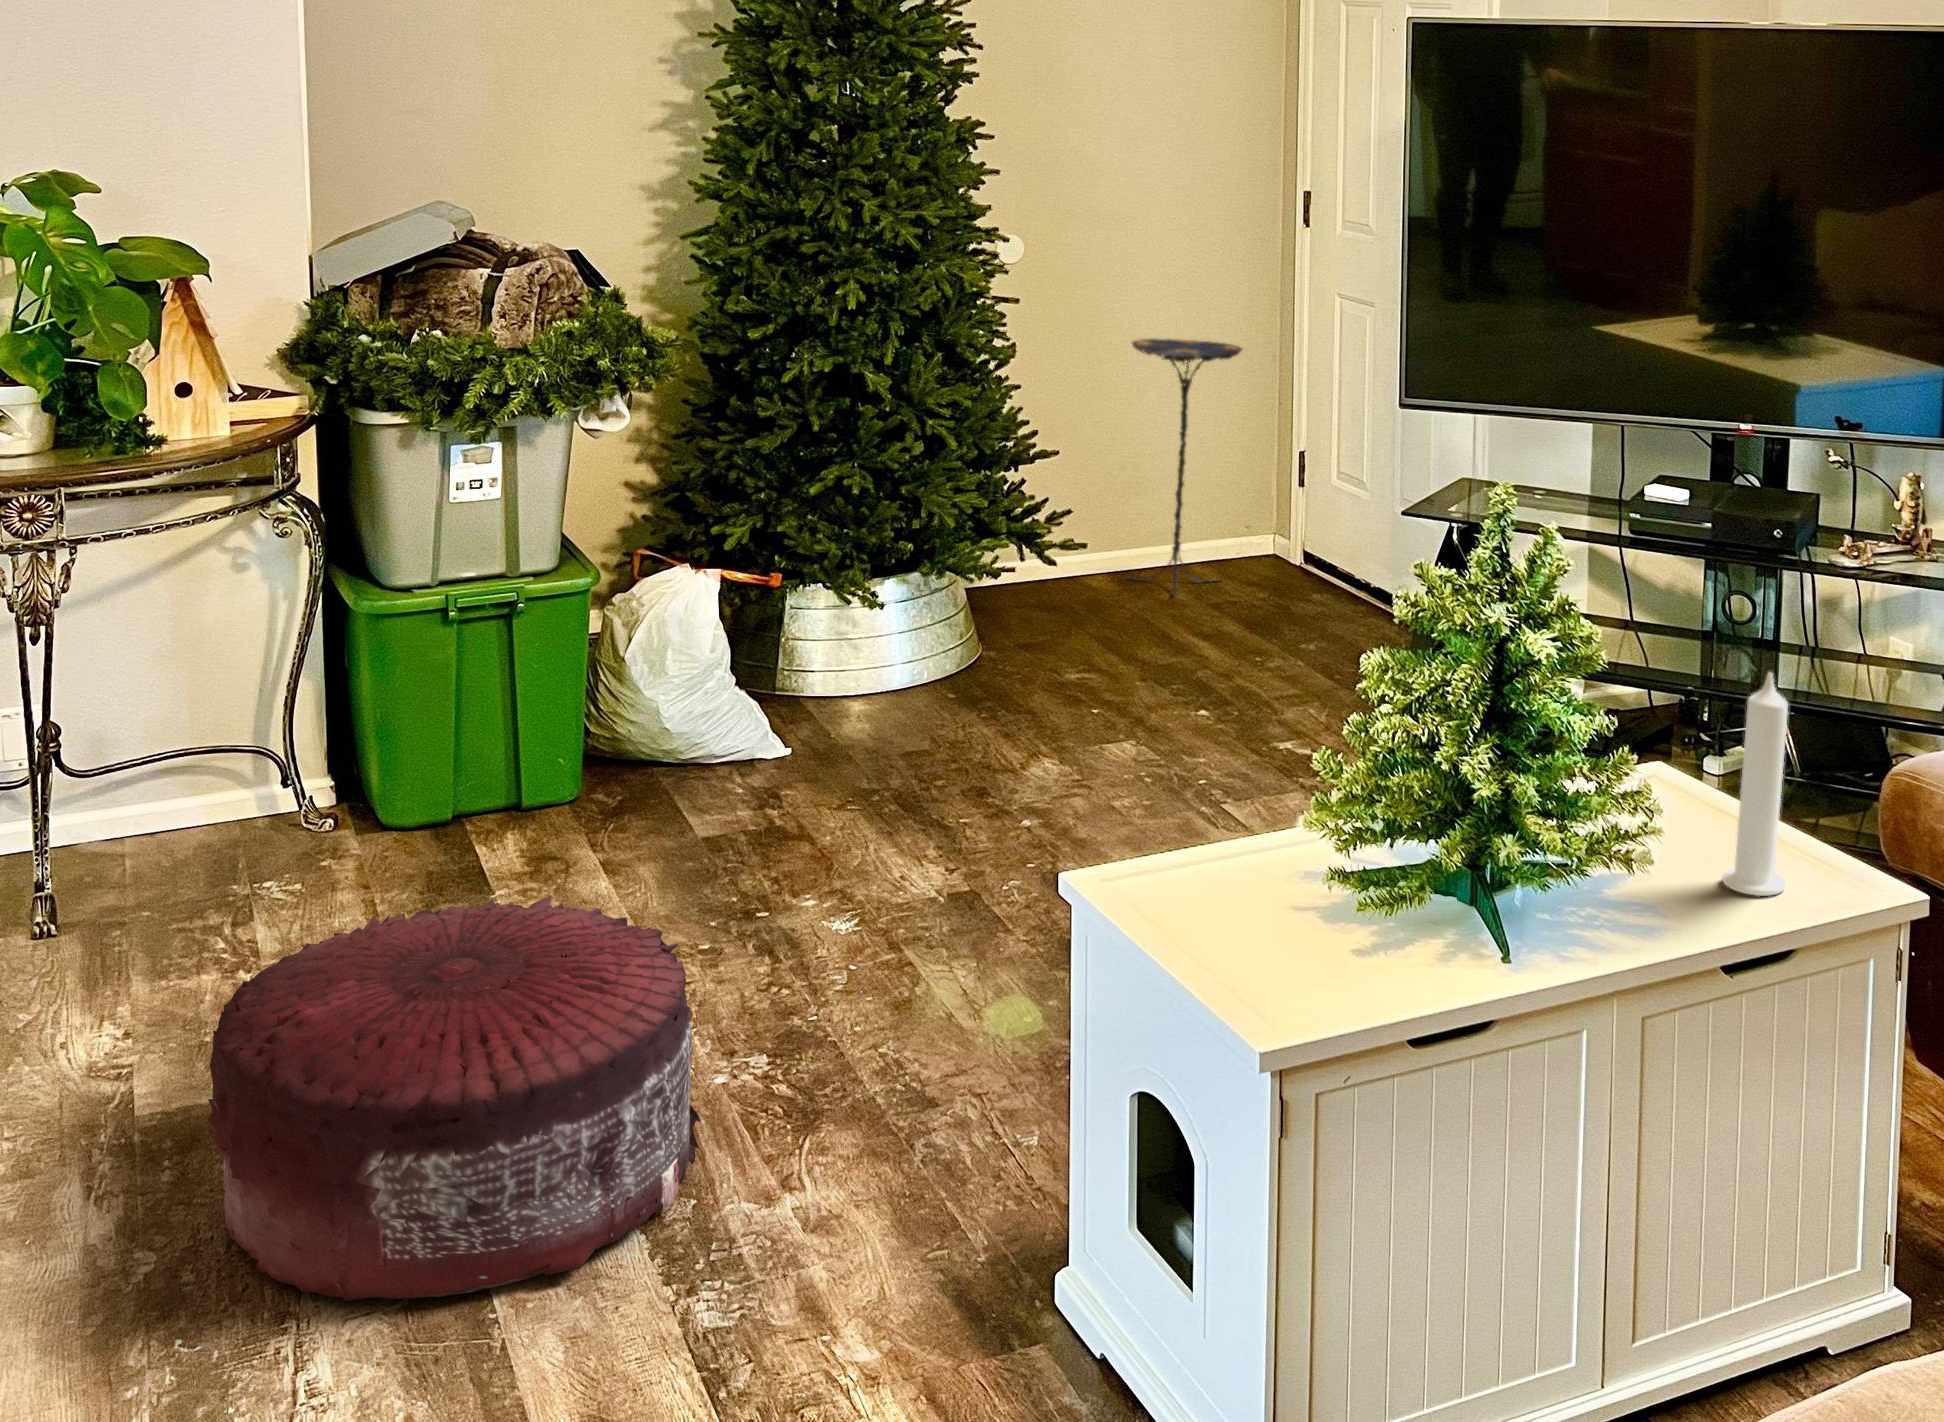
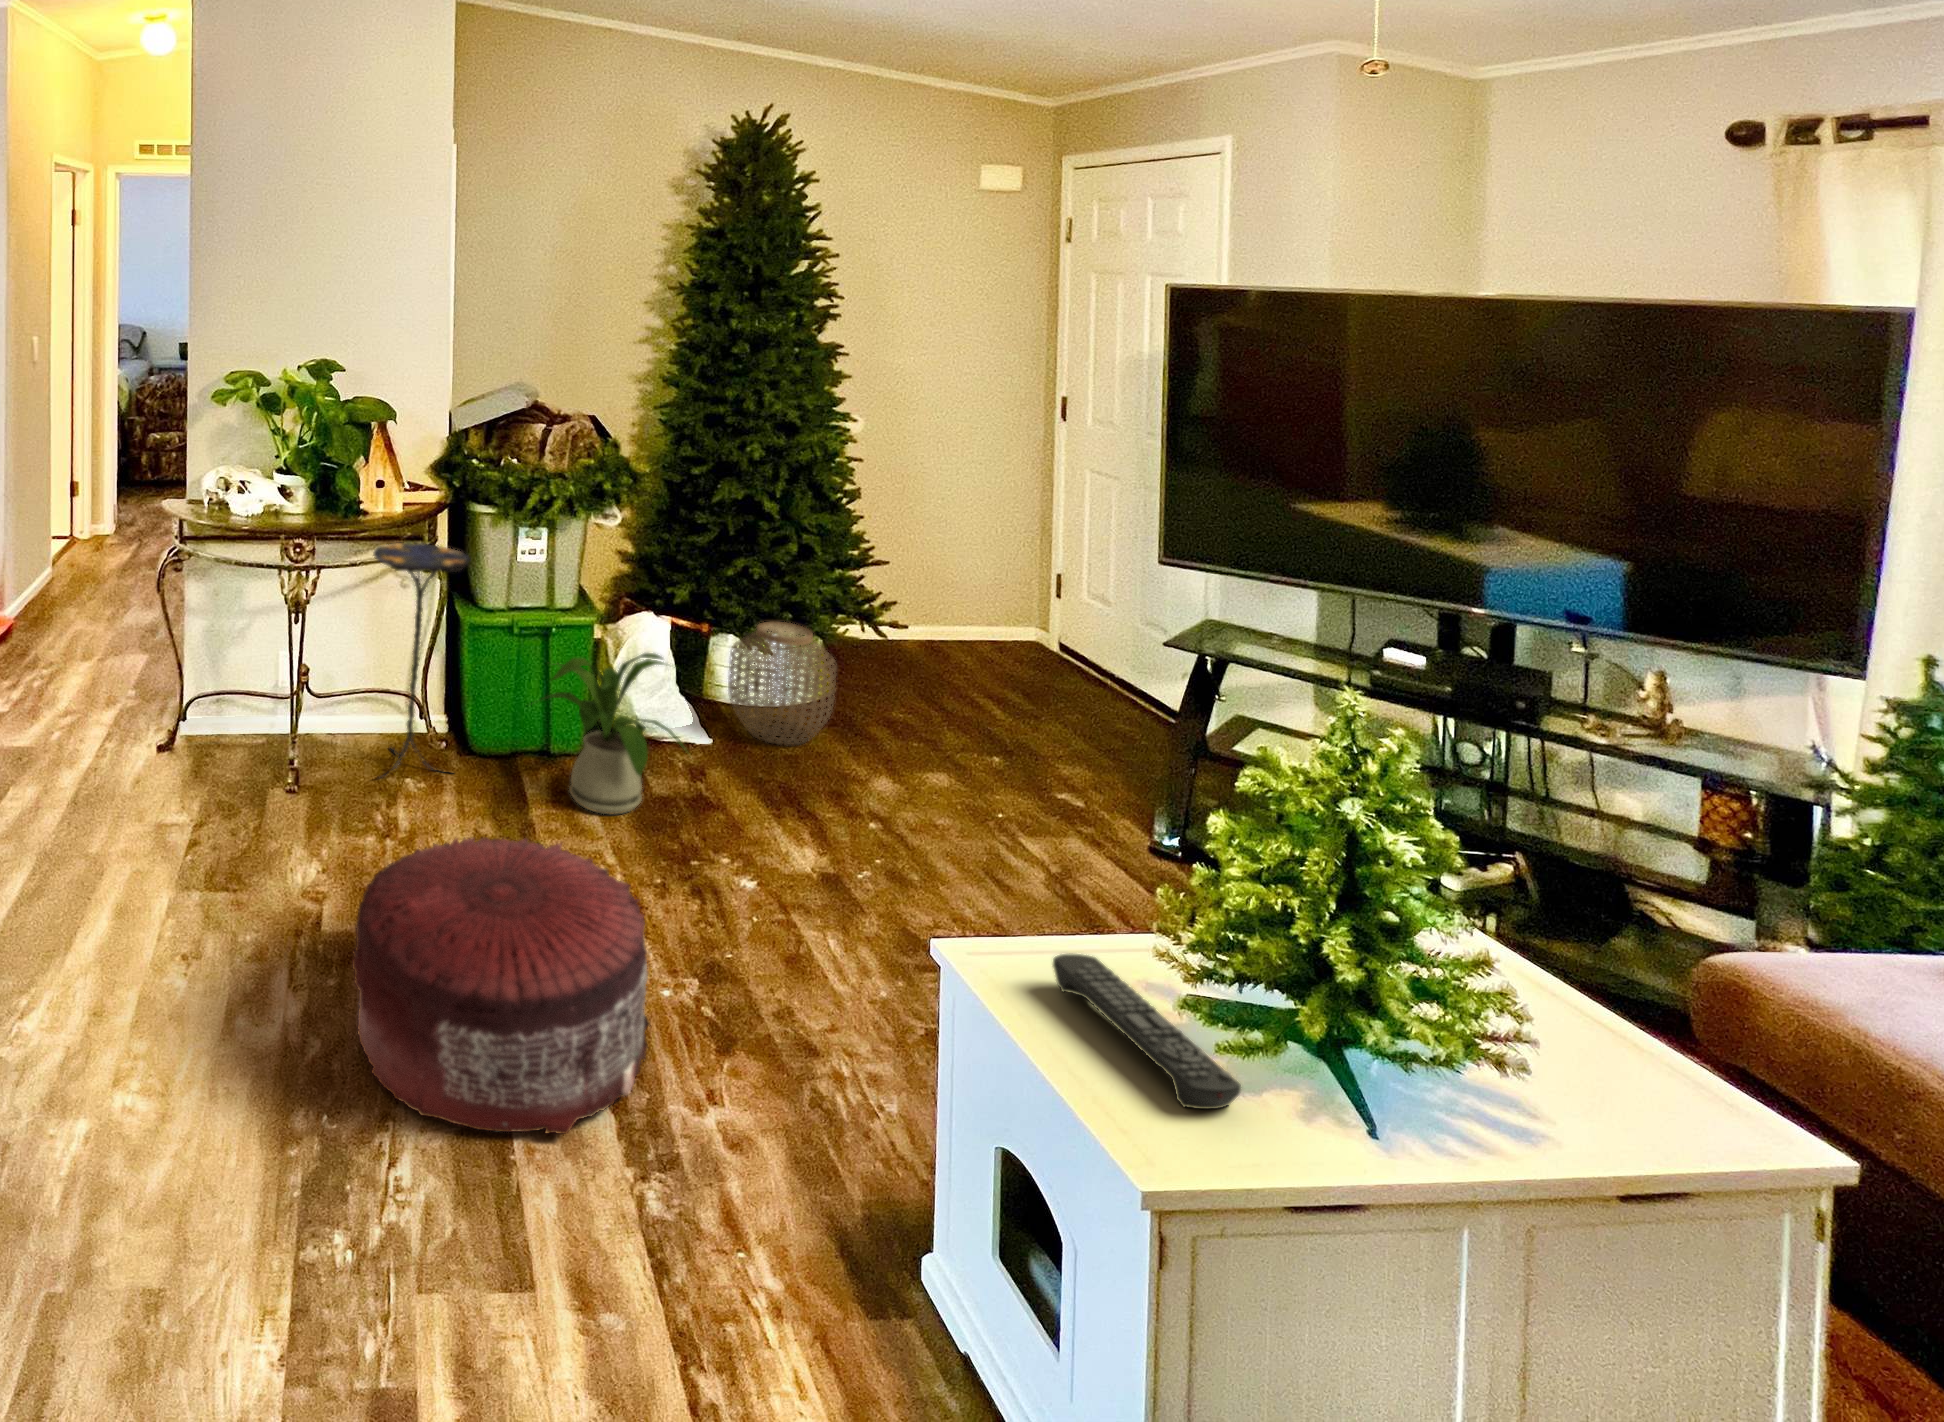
side table: present [1129,338,1242,596] -> present [373,542,470,774]
woven basket: none [815,558,979,742] -> present [728,622,836,745]
house plant: none [477,615,759,875] -> present [544,653,691,814]
candle: present [1722,672,1788,896] -> none [1597,902,1680,1125]
remote control: none [1198,852,1378,975] -> present [1053,953,1241,1109]

